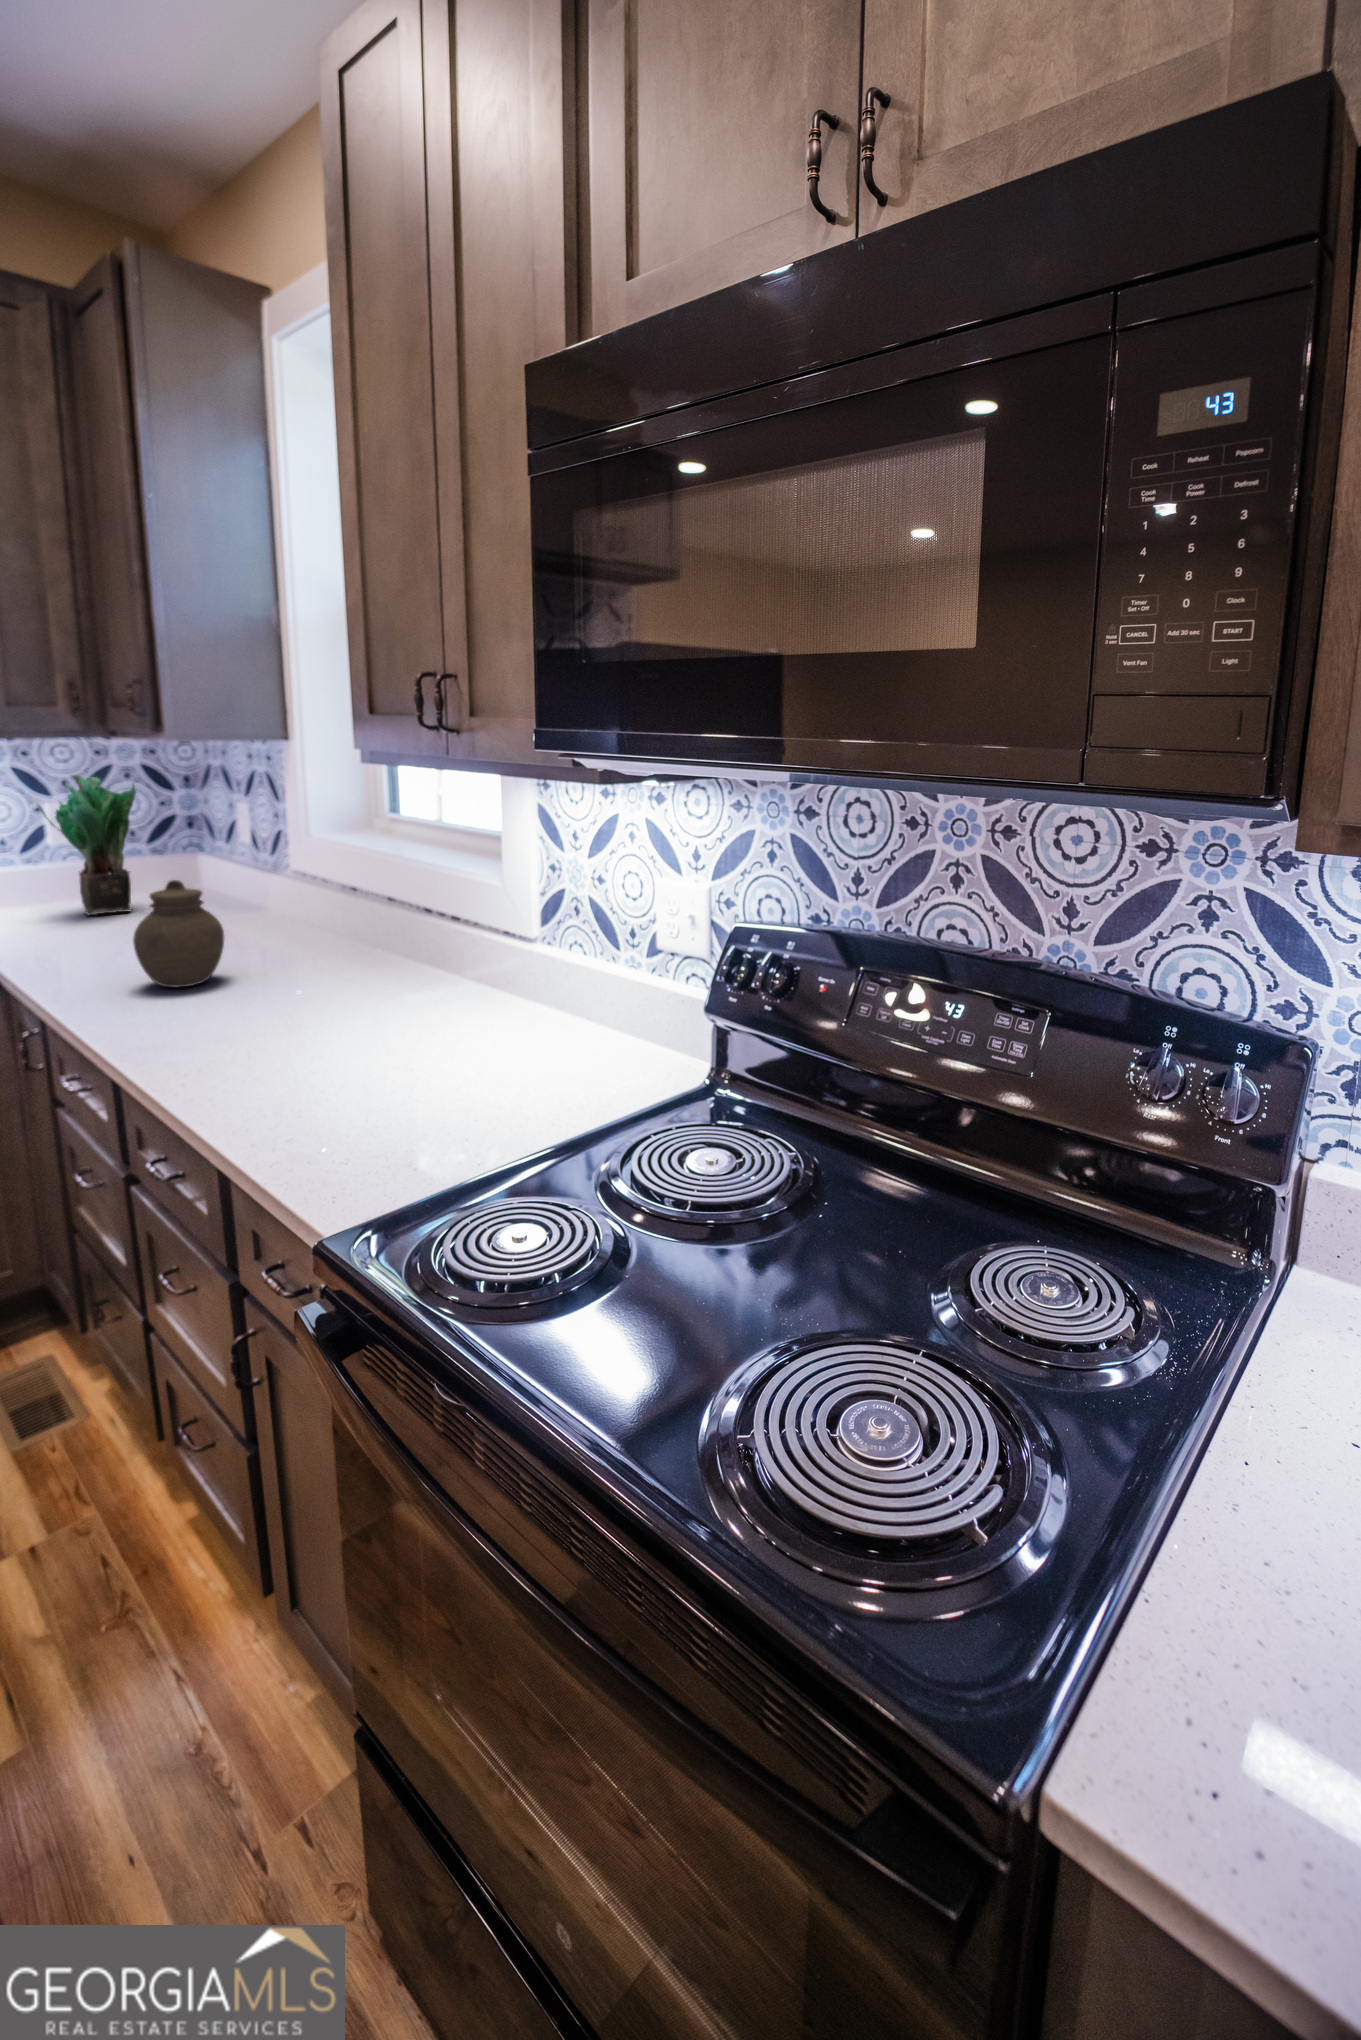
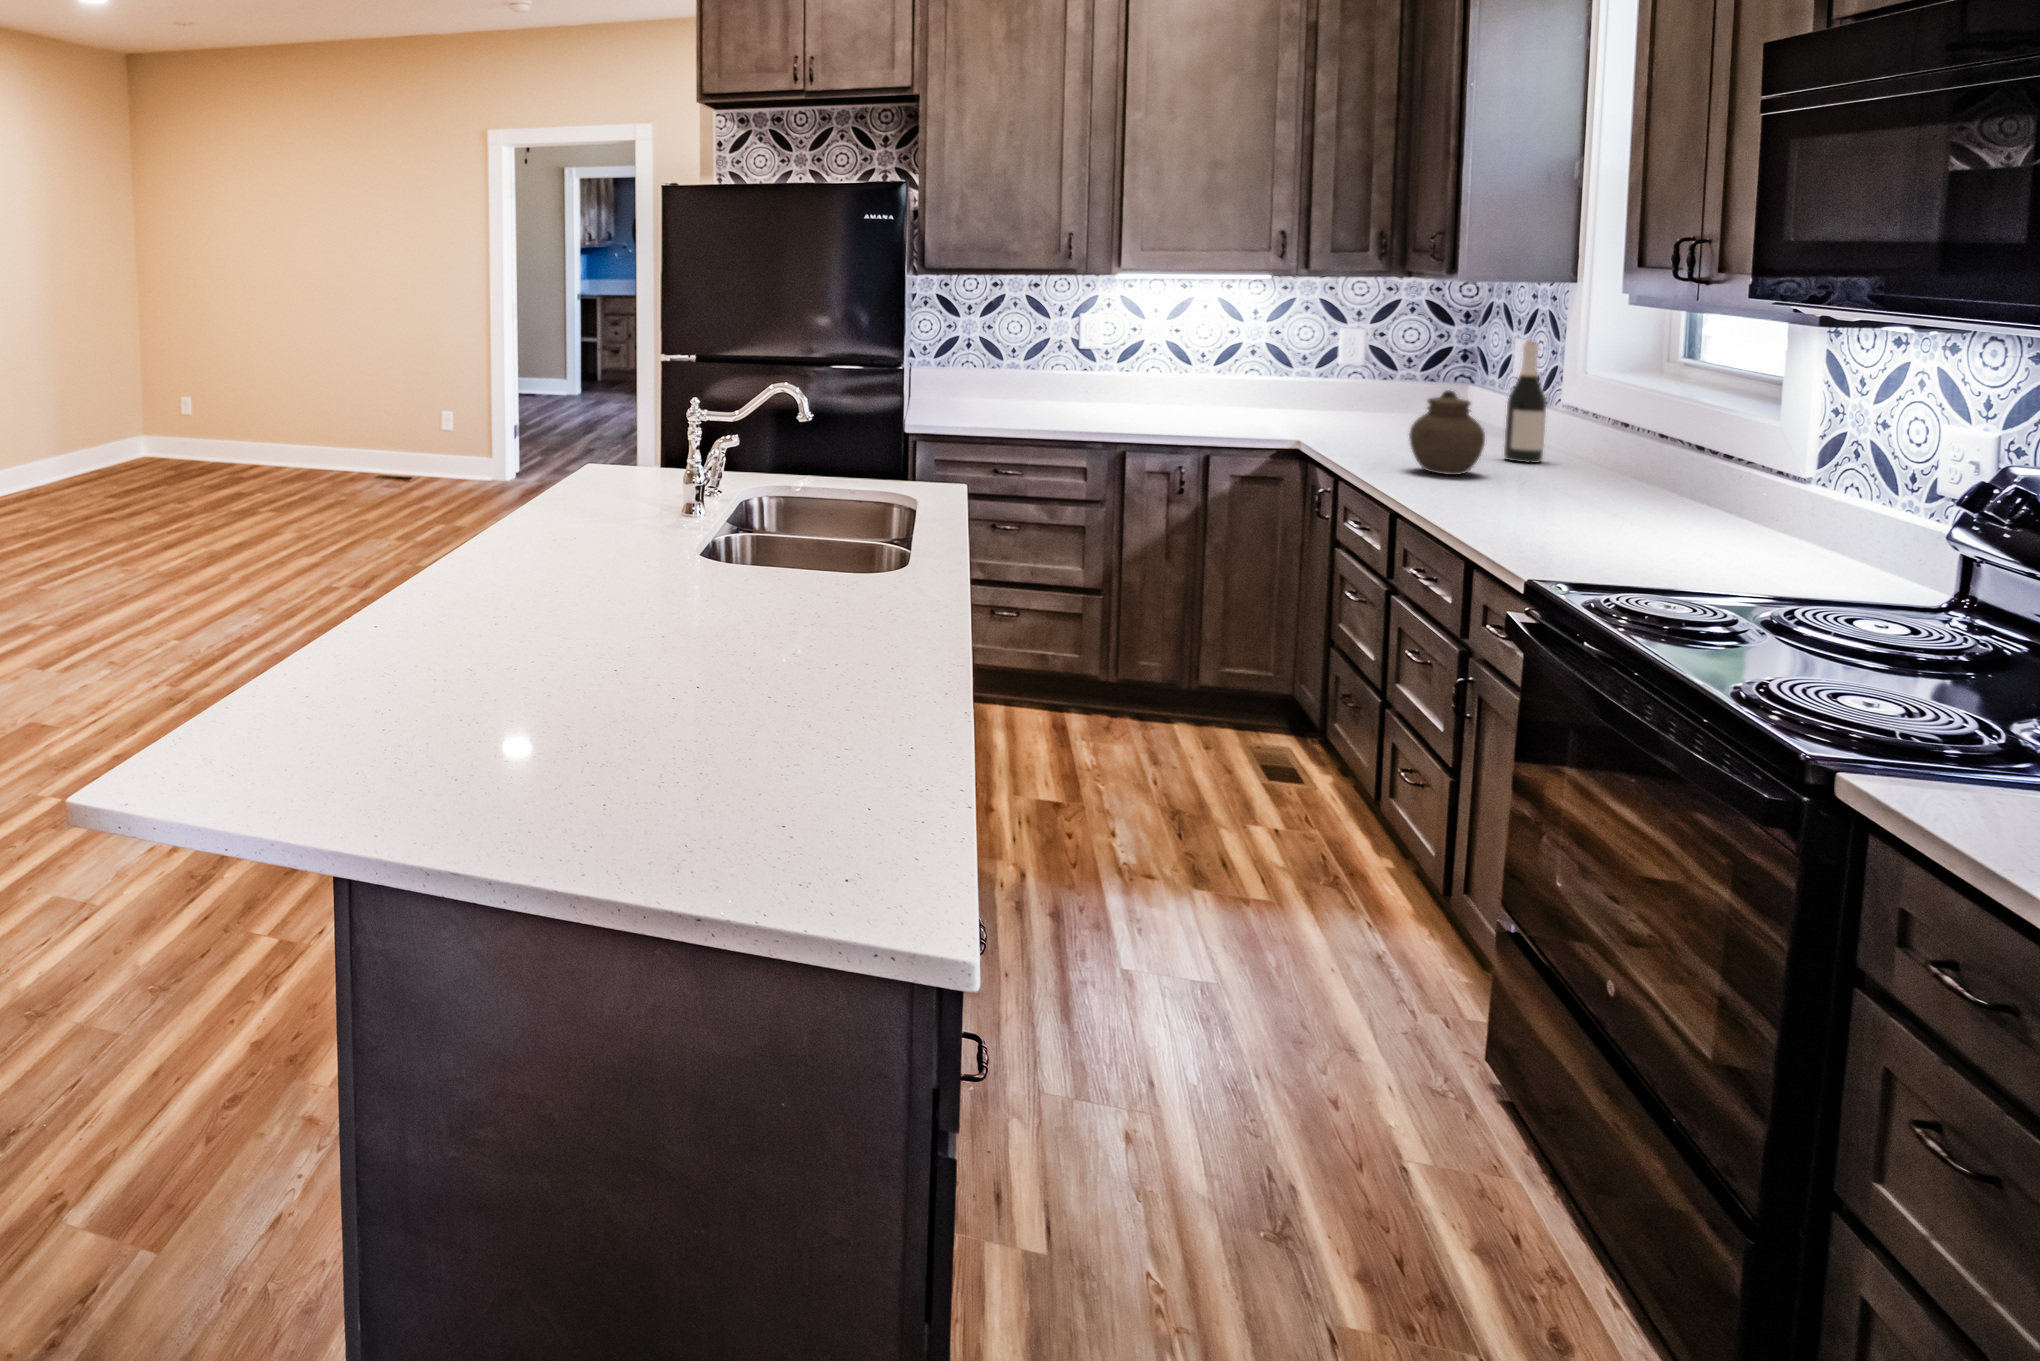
potted plant: present [39,774,136,915] -> none [1338,307,1422,425]
wine bottle: none [240,808,283,946] -> present [1504,342,1546,463]

